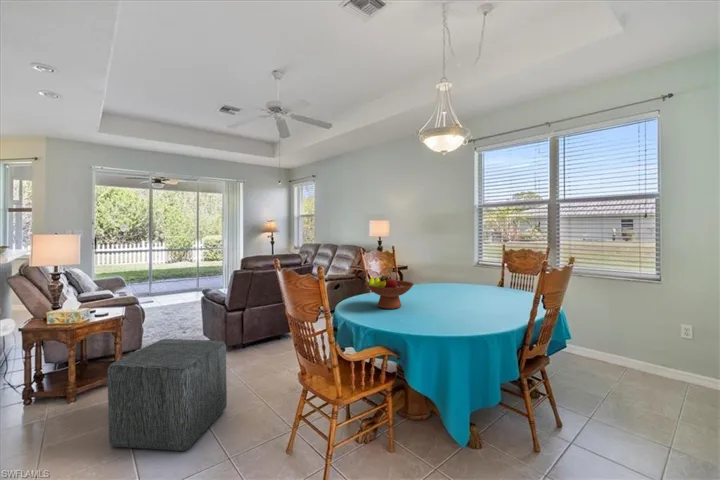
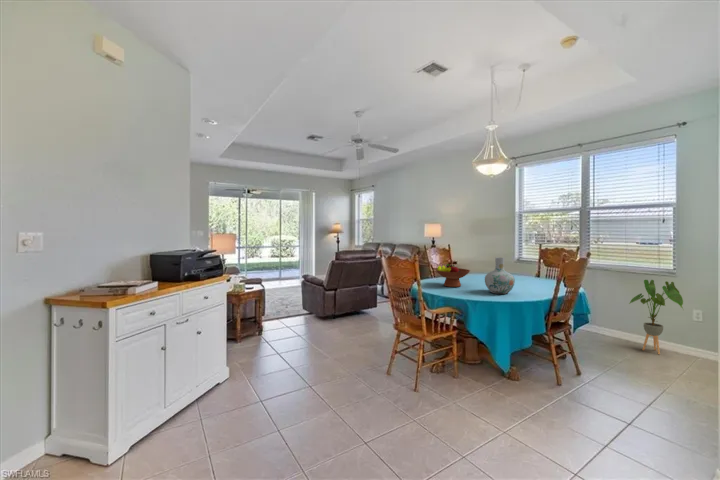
vase: none [433,266,475,320] -> present [485,258,515,294]
house plant: none [611,289,681,384] -> present [629,280,683,354]
ottoman: present [107,339,227,451] -> none [275,304,339,371]

